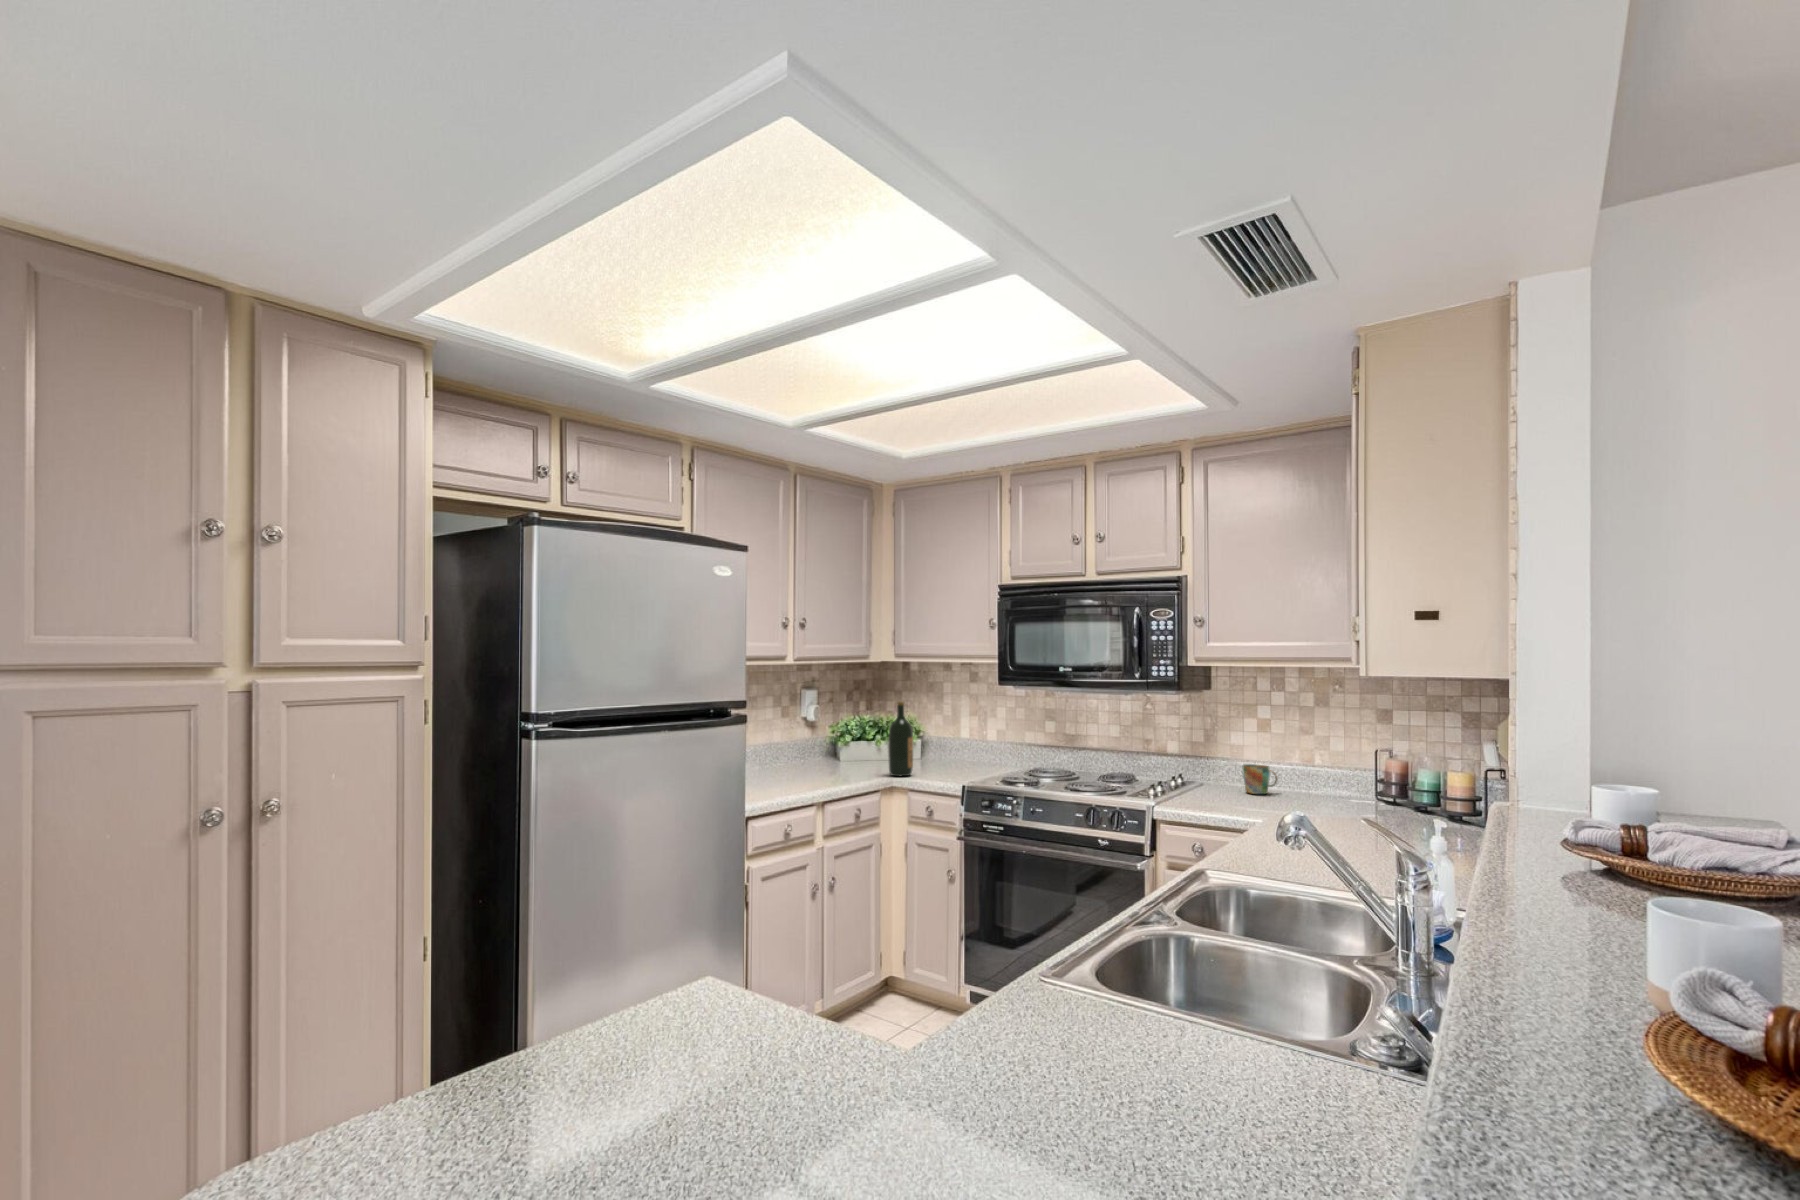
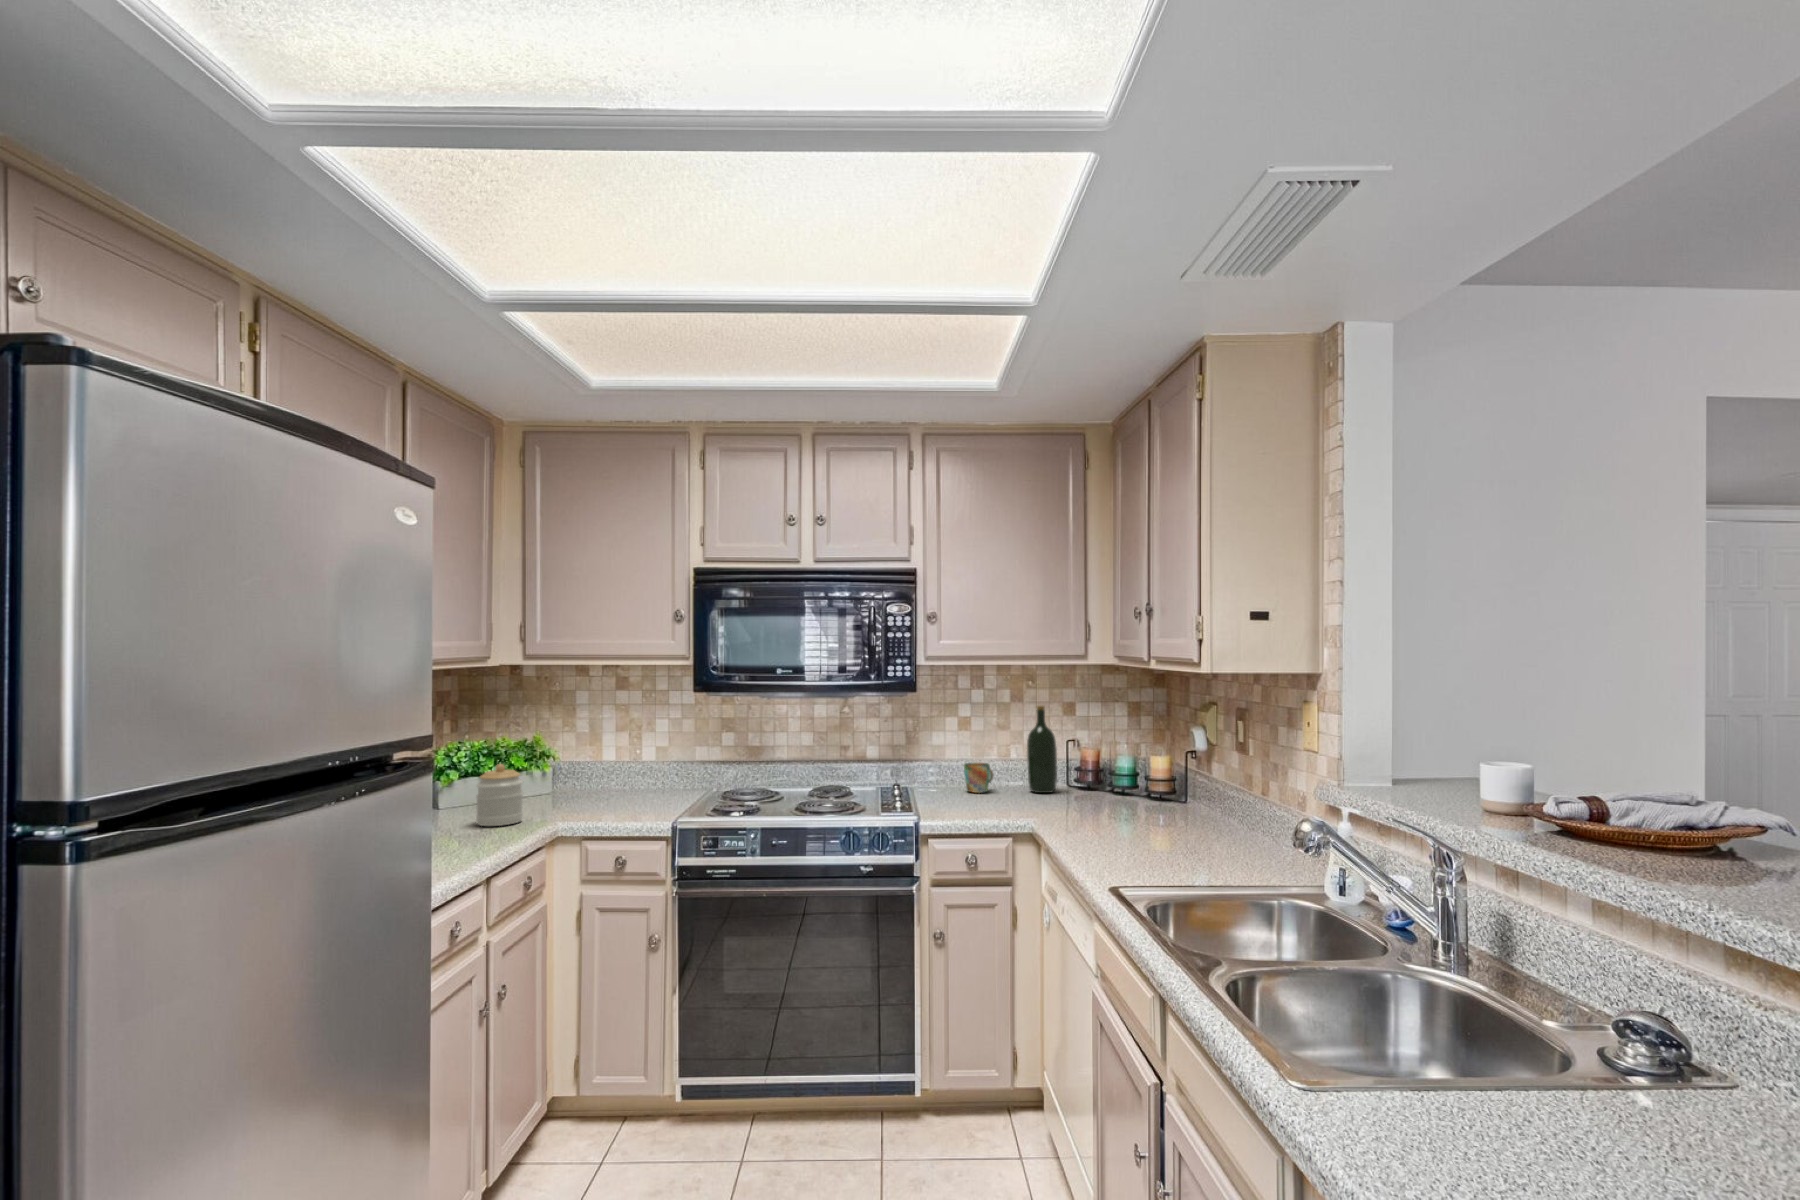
wine bottle: present [888,702,913,776] -> present [1027,705,1057,793]
jar: none [843,730,874,773] -> present [476,764,523,826]

